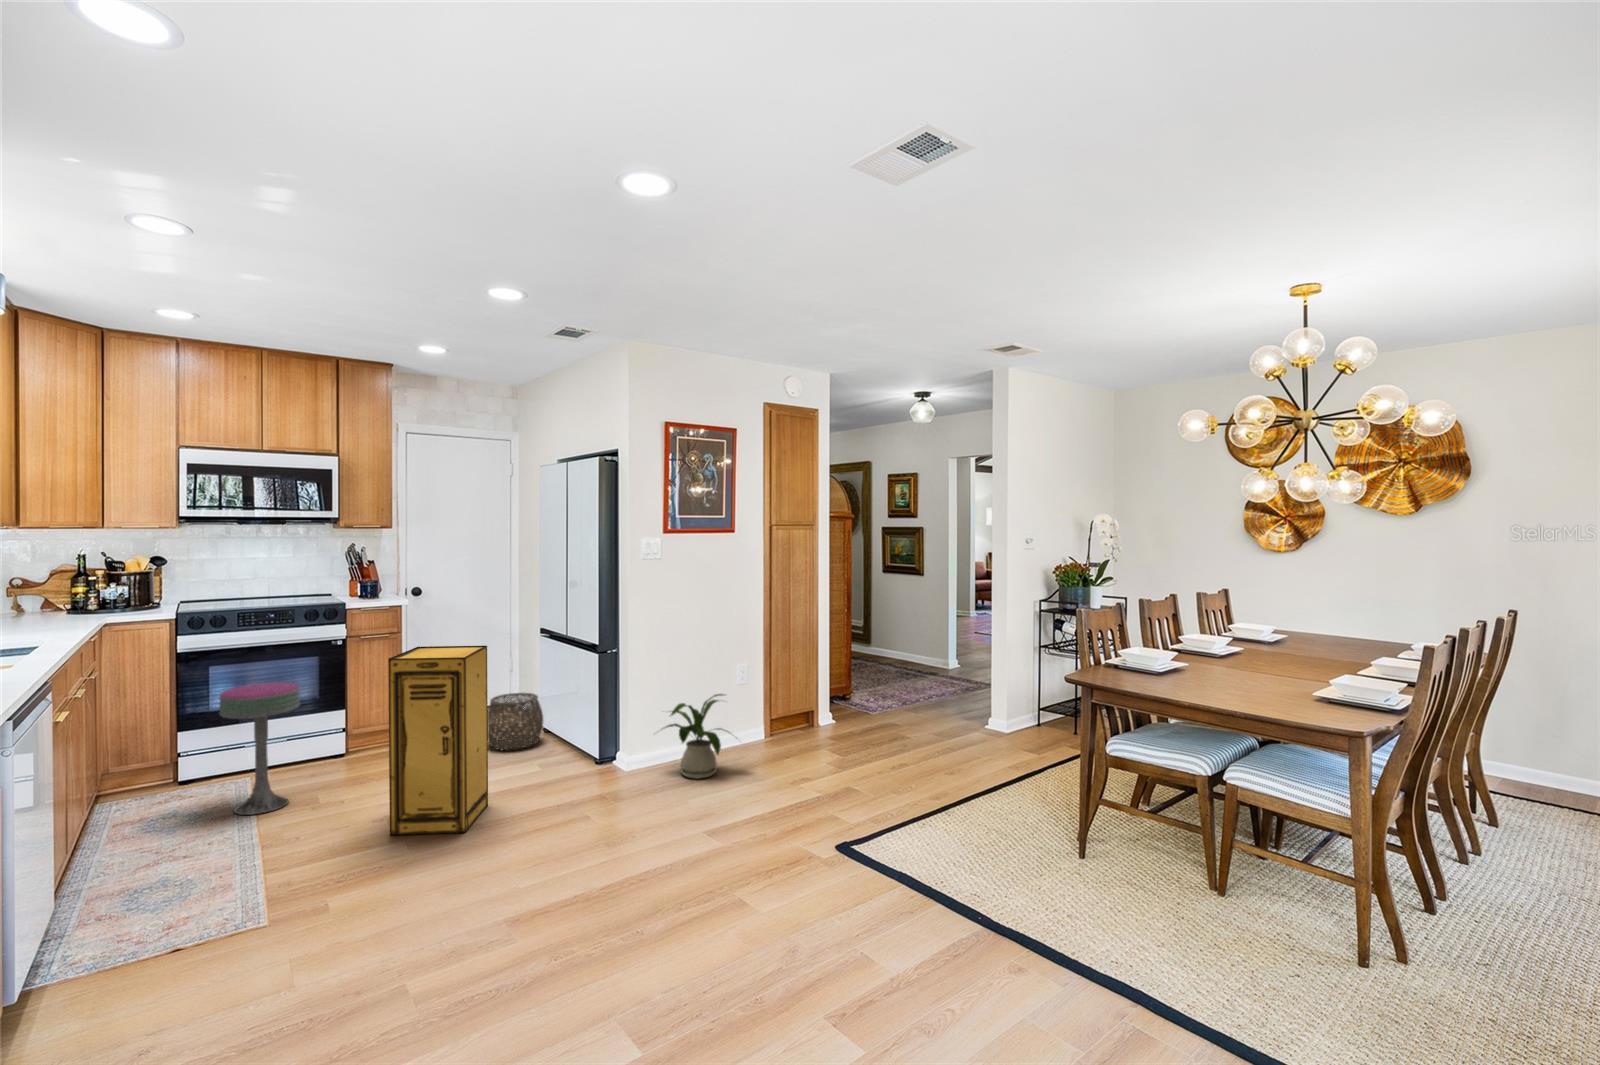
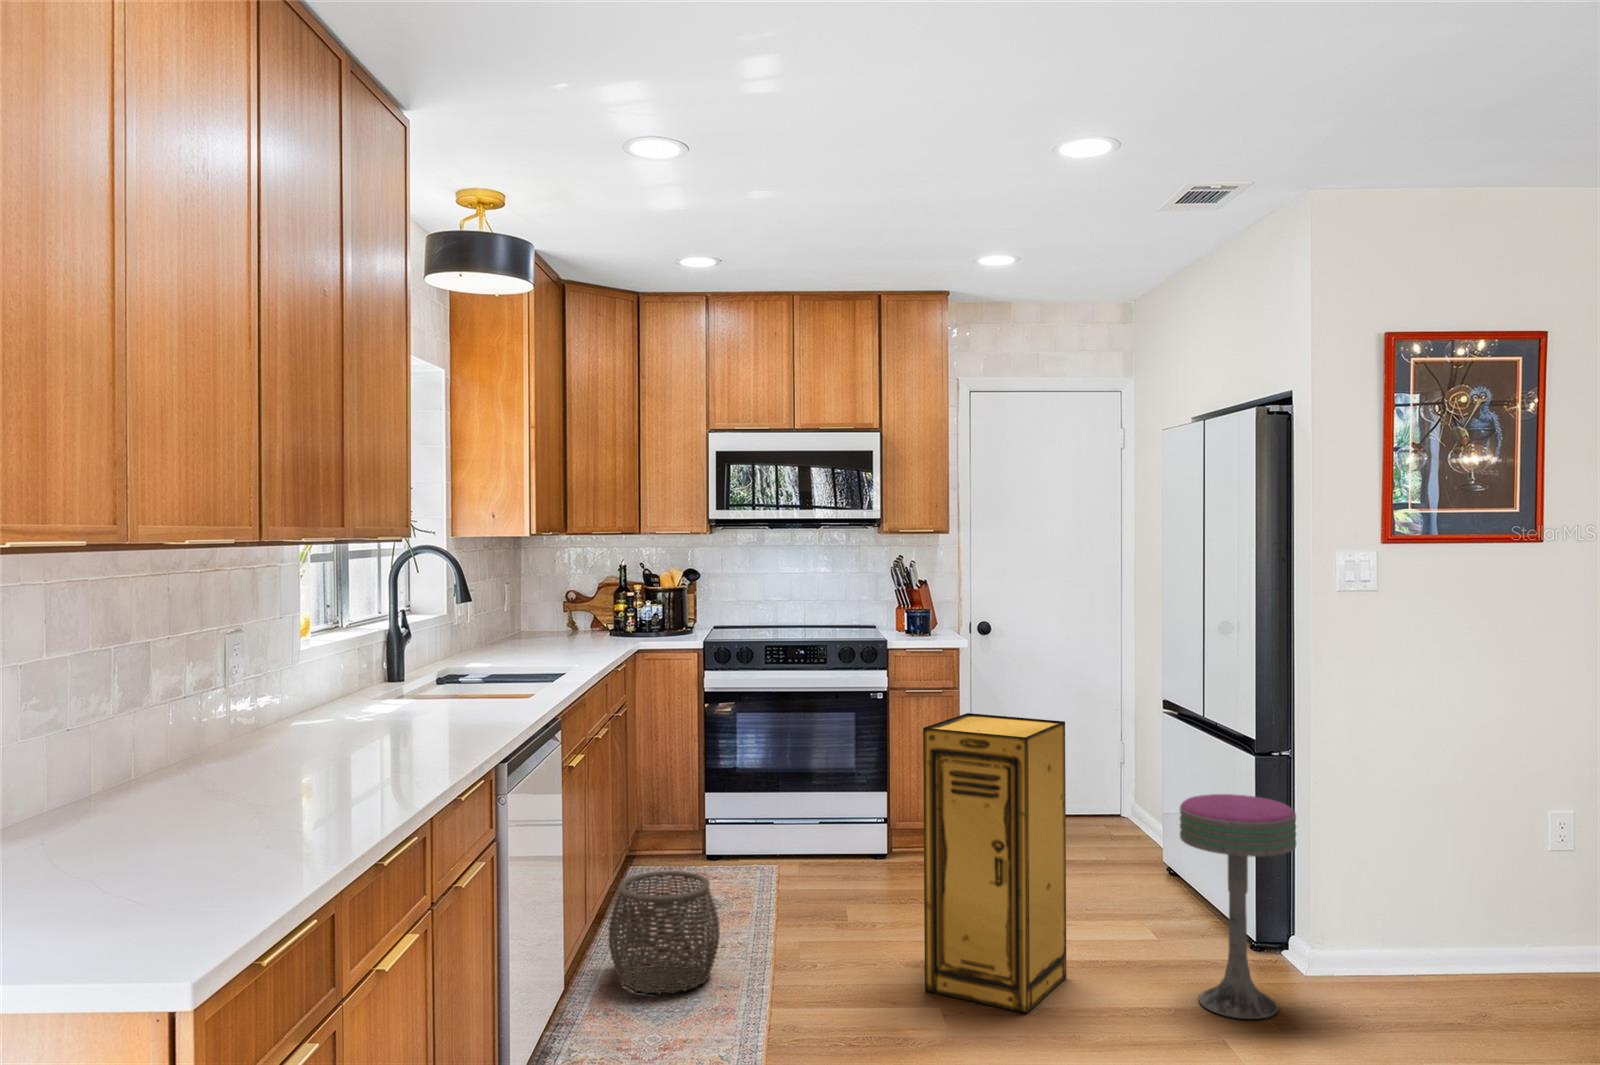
bar stool: present [219,682,300,815] -> present [1180,794,1296,1019]
woven basket: present [488,693,543,750] -> present [608,871,720,994]
house plant: present [665,694,724,779] -> none [1355,859,1547,1017]

